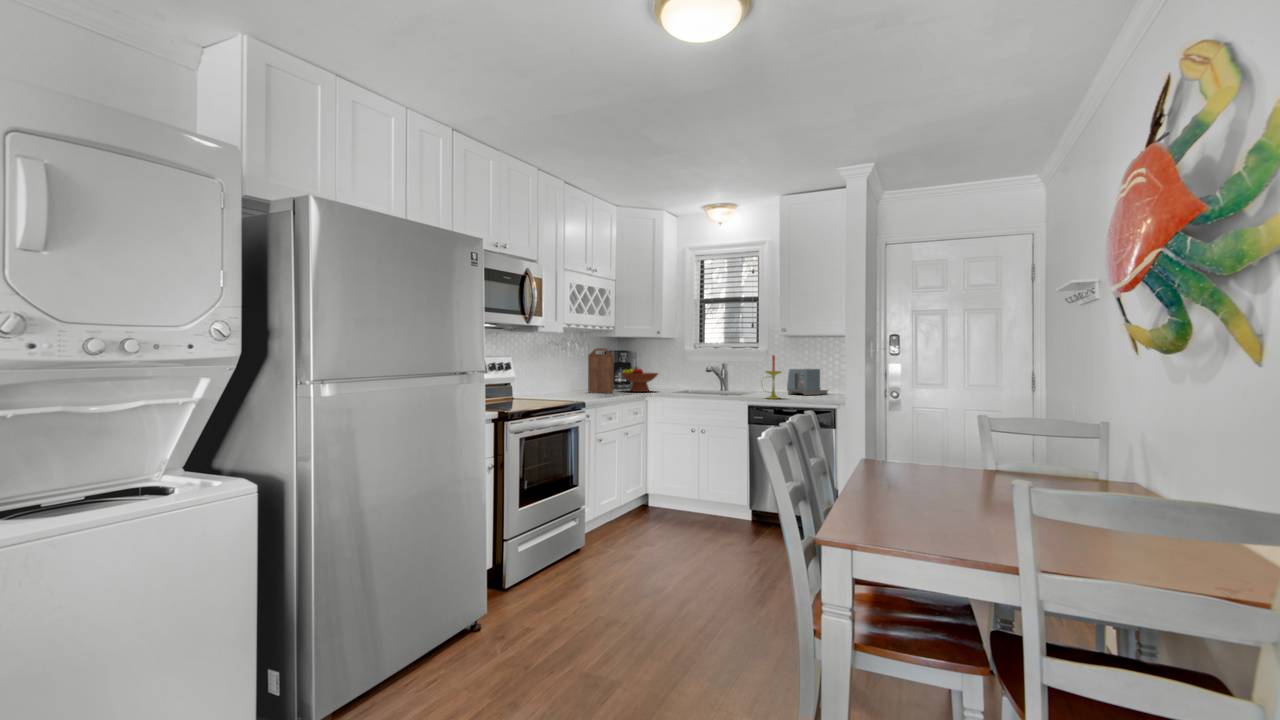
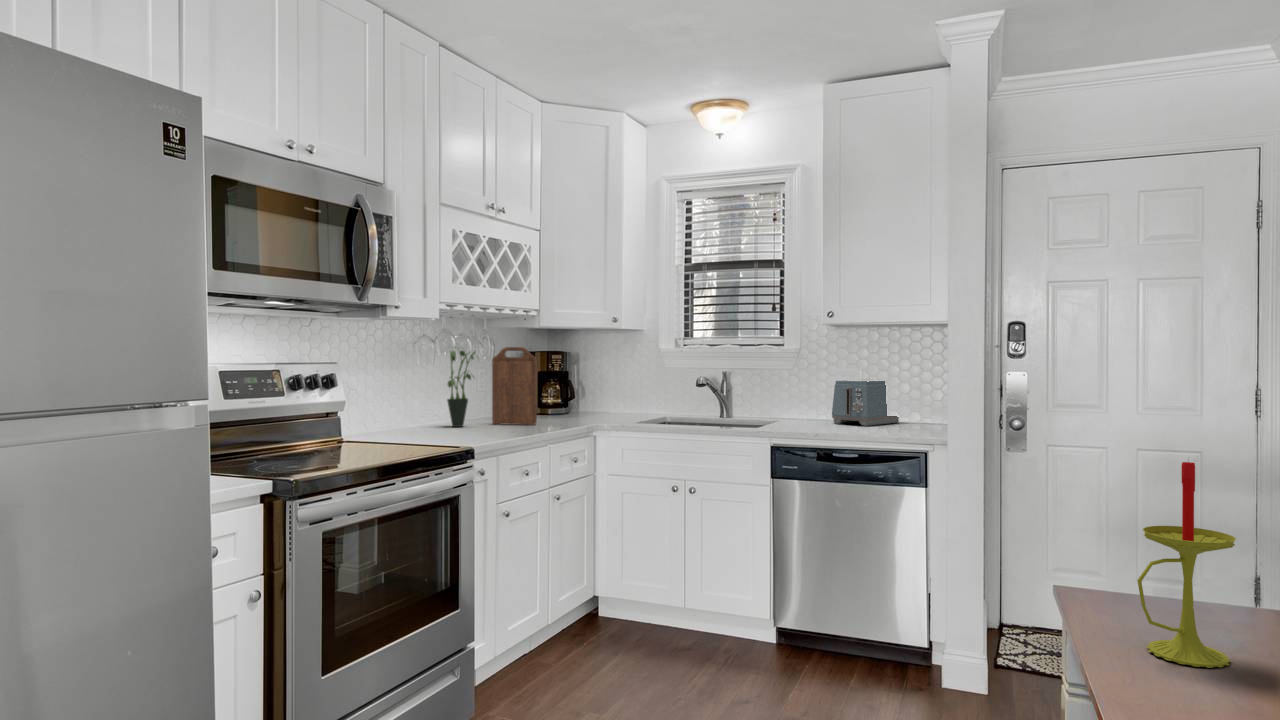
potted plant: none [563,348,583,394] -> present [447,347,479,427]
candle: present [766,355,782,399] -> present [1137,462,1236,668]
fruit bowl: present [621,366,658,392] -> none [550,377,616,421]

